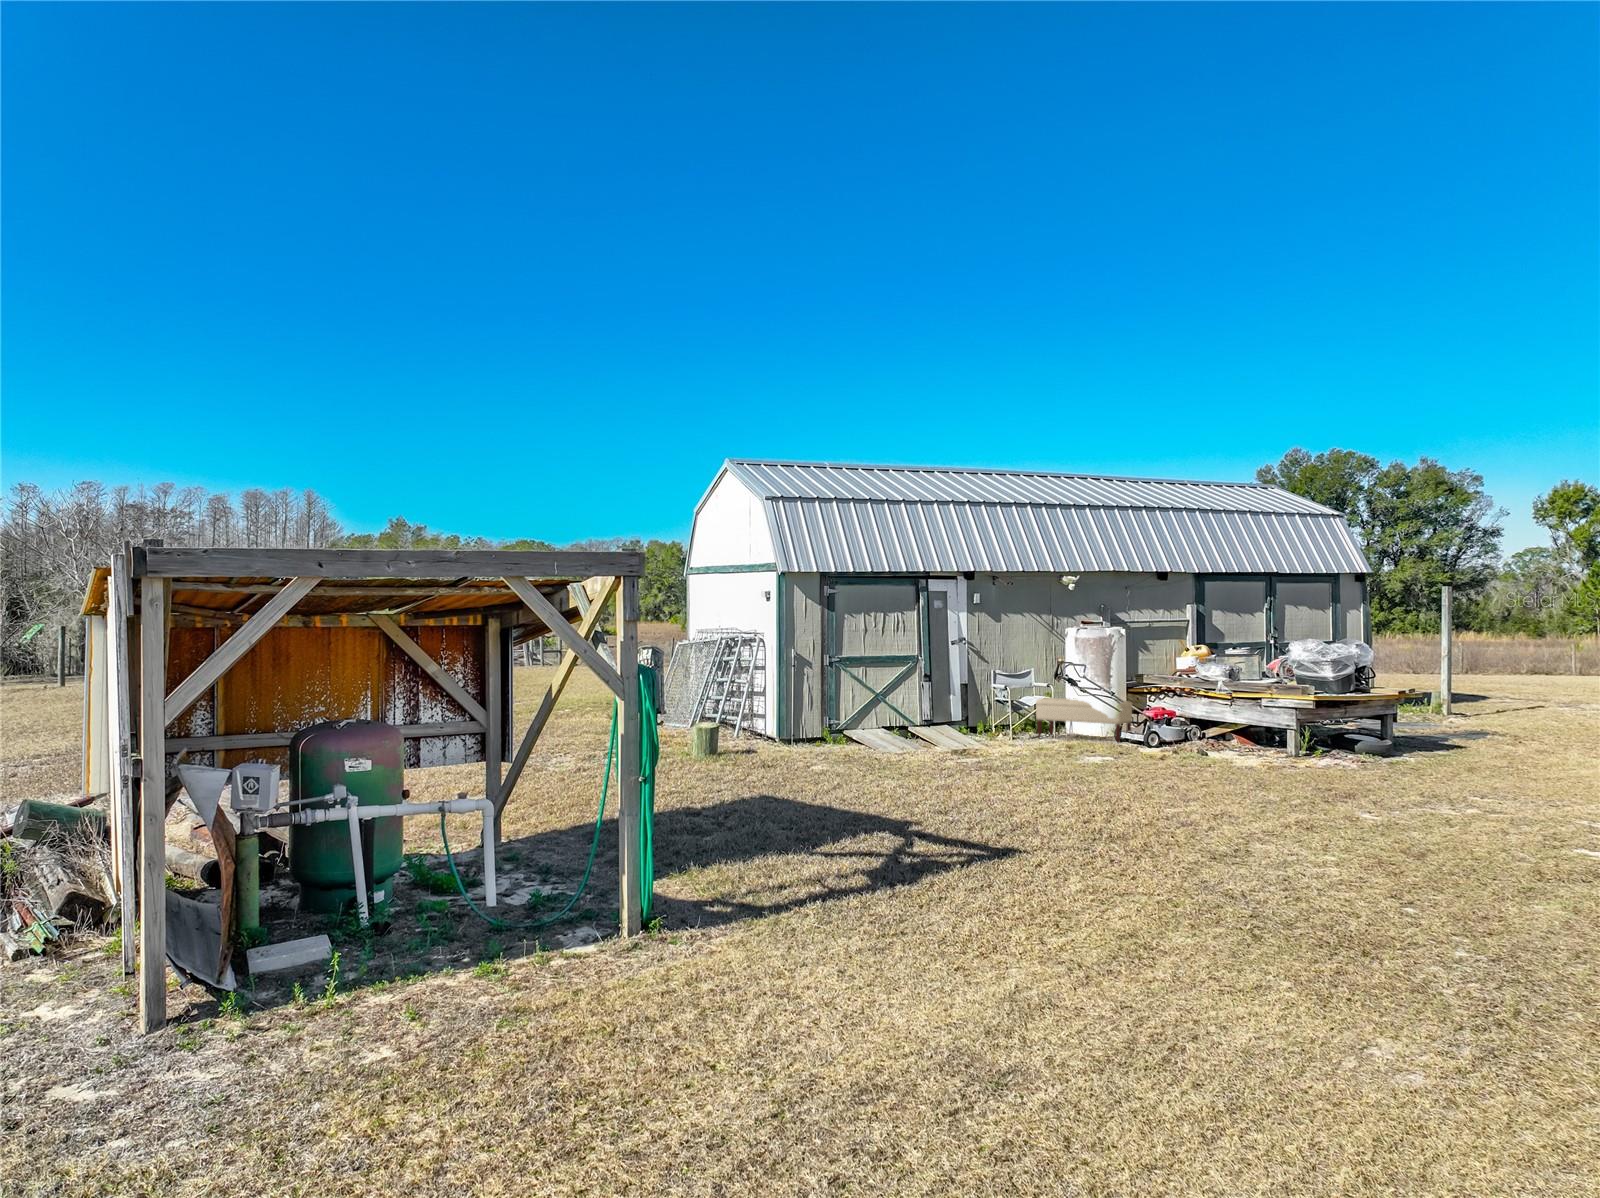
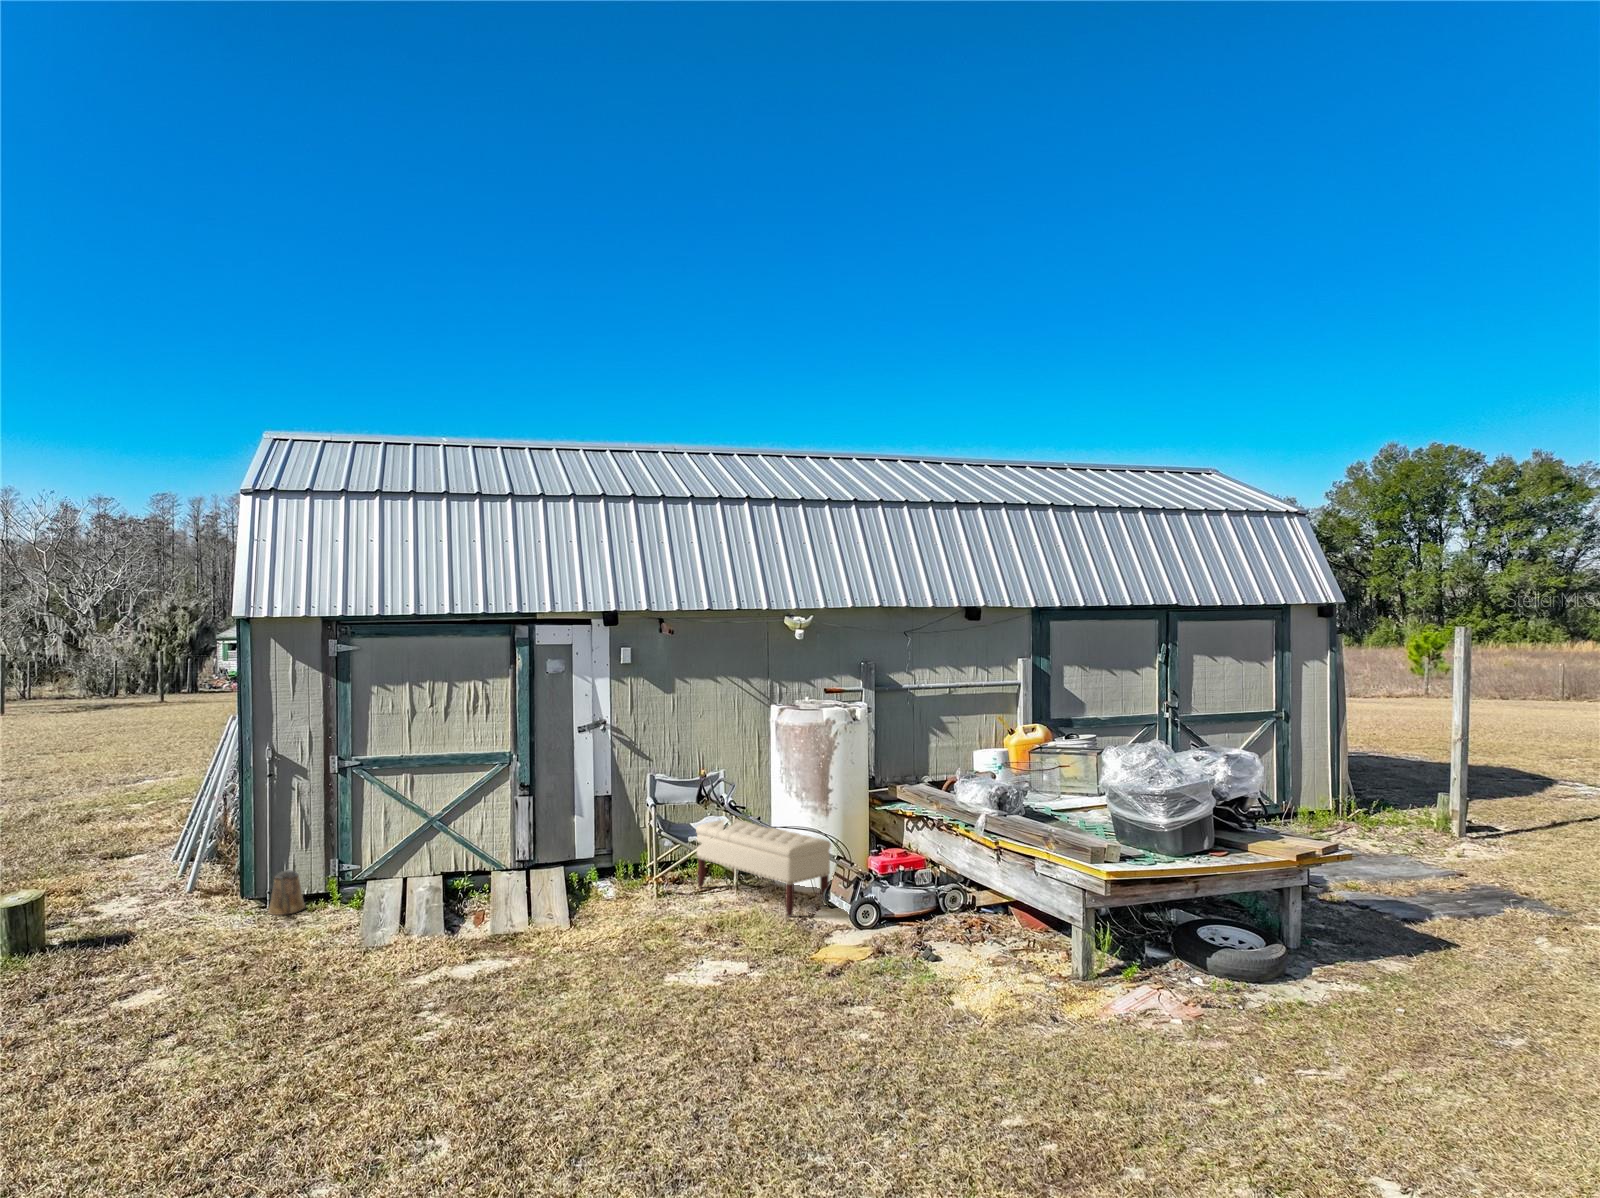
watering can: none [806,722,833,749] -> present [268,870,306,915]

